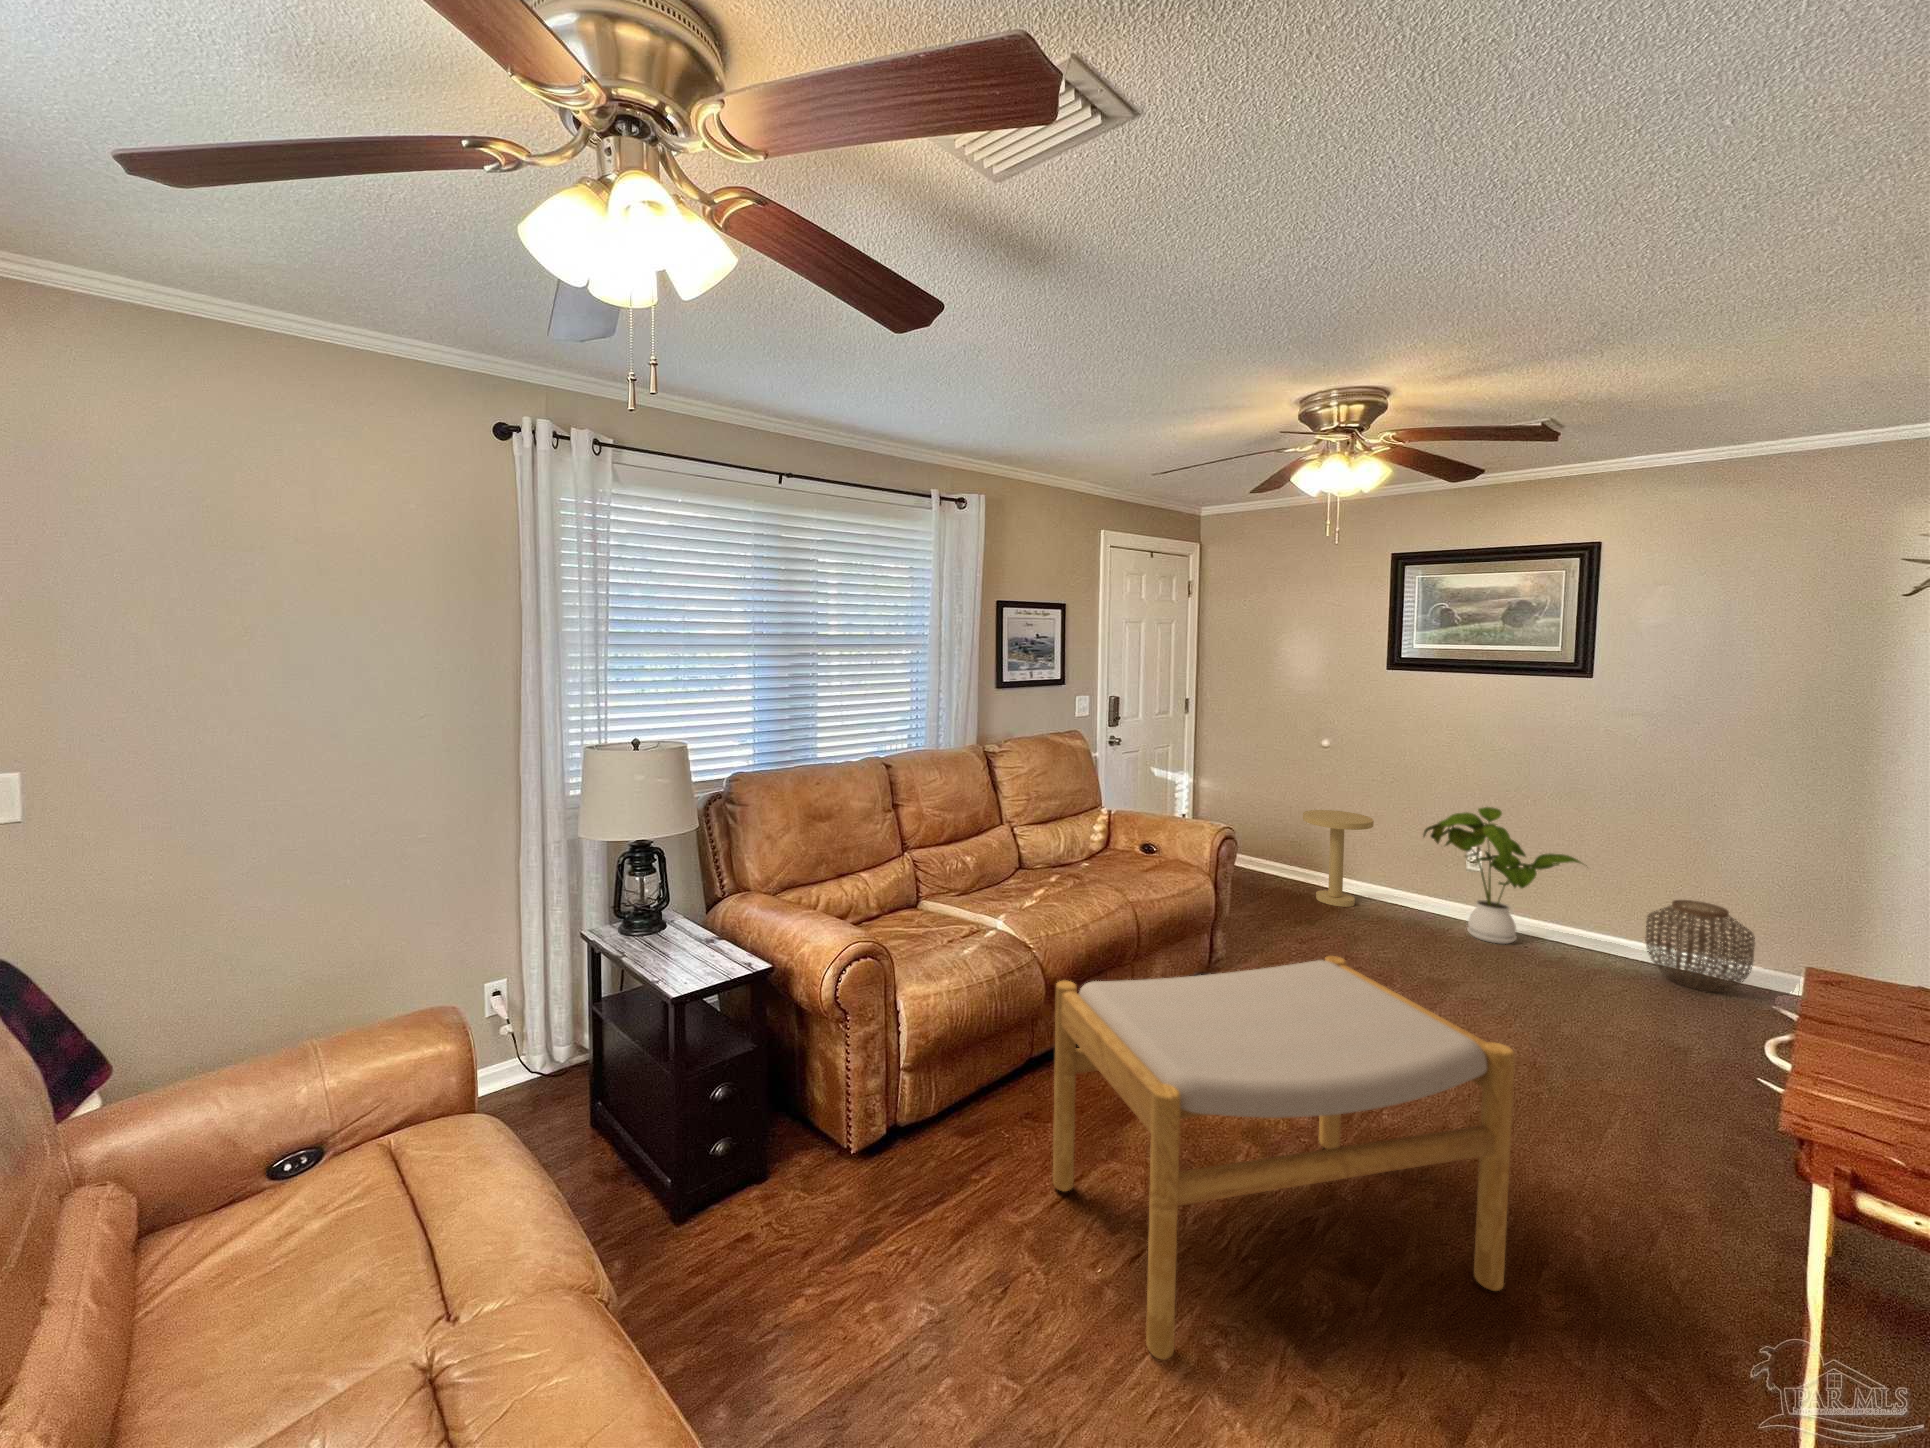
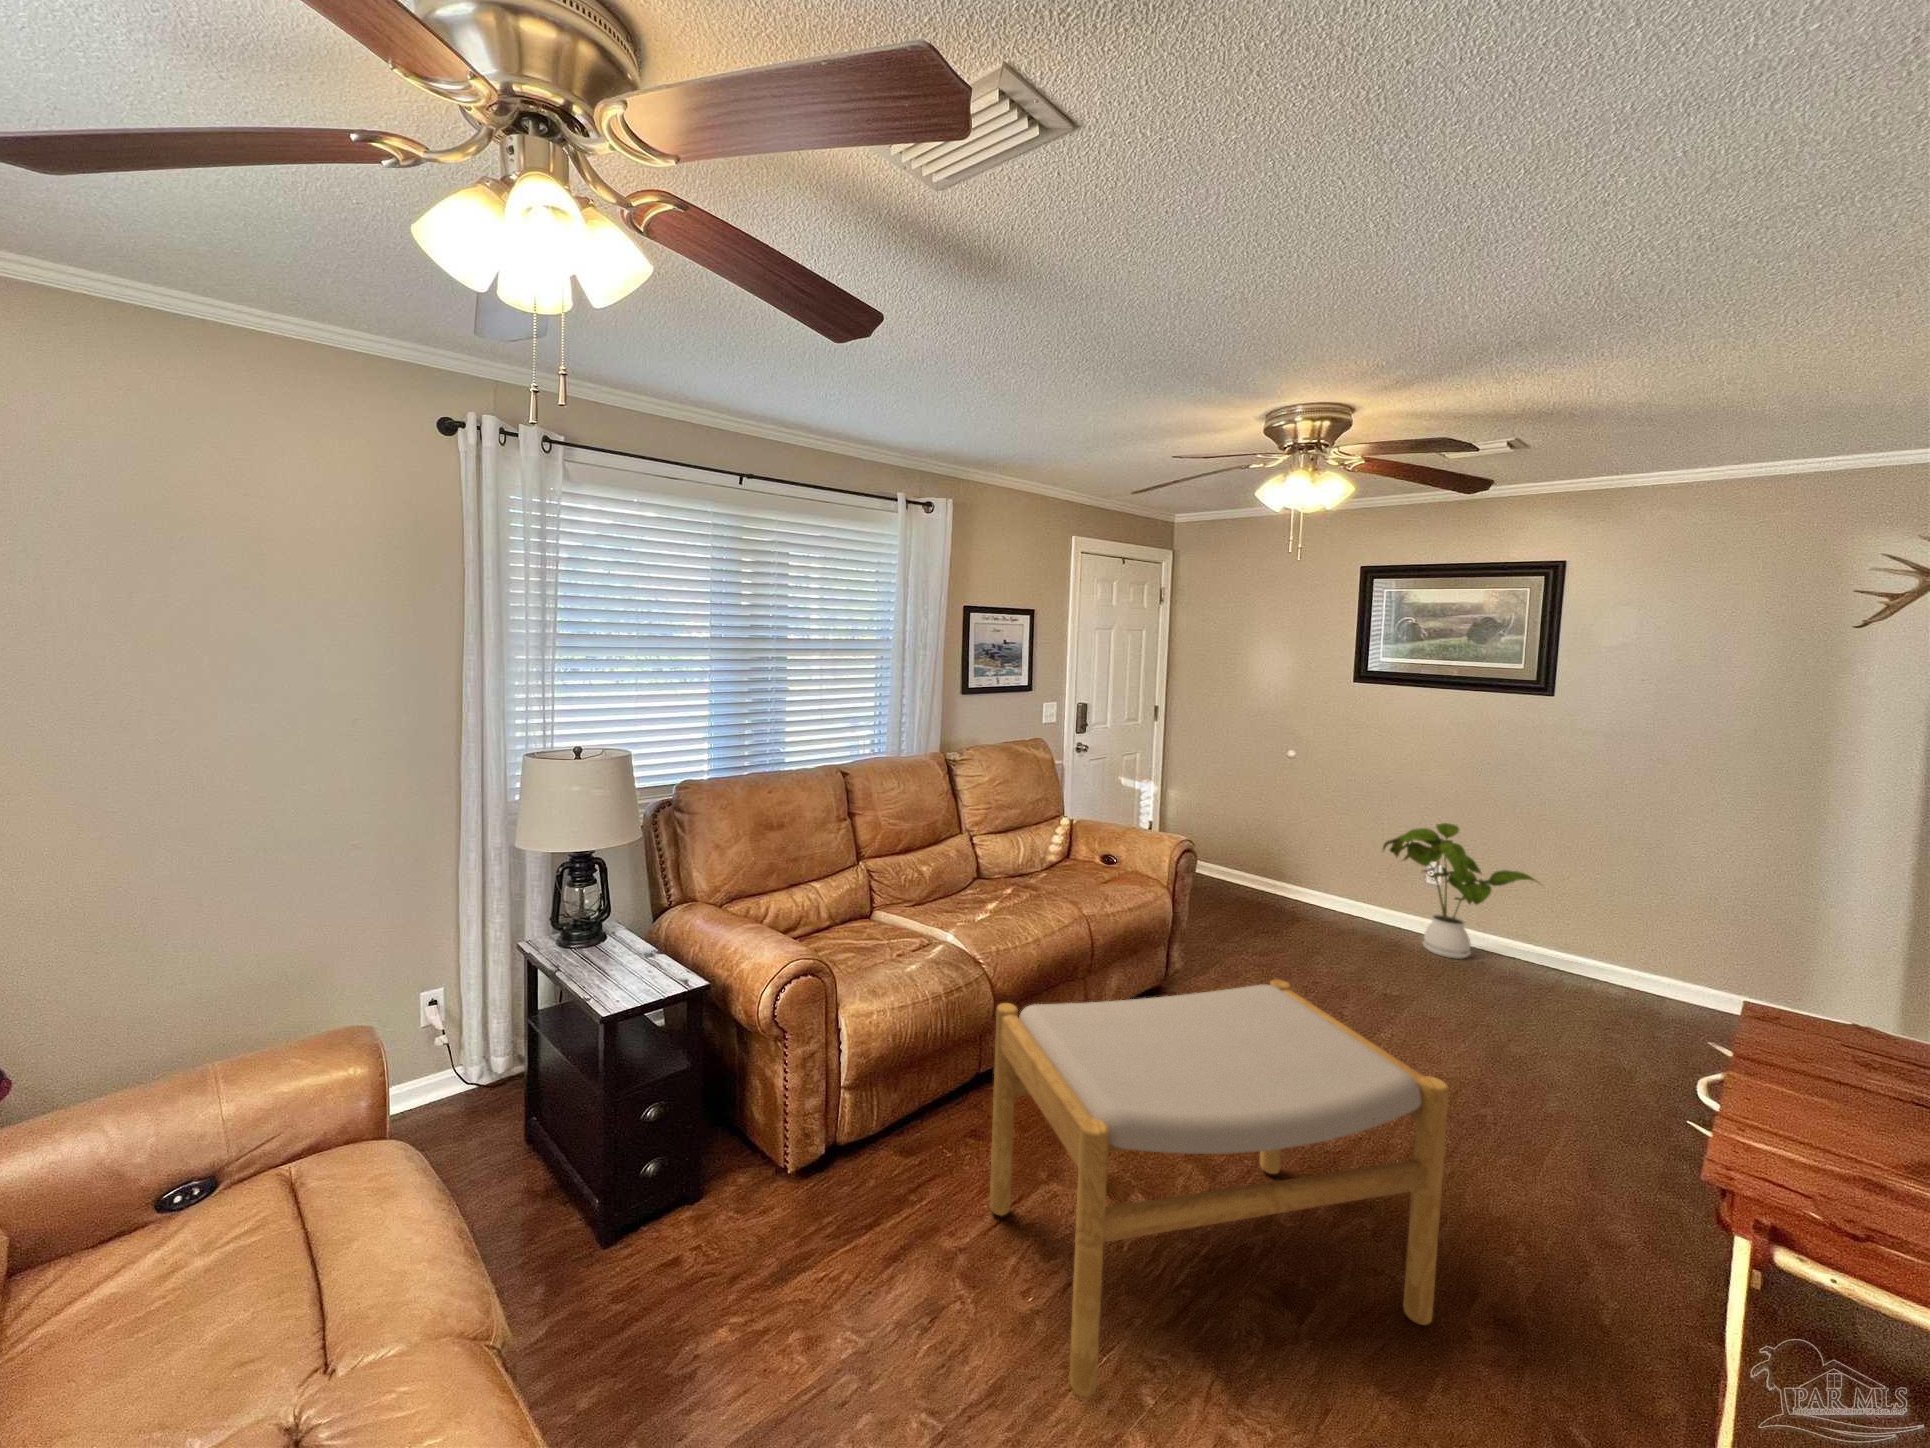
side table: present [1303,810,1374,907] -> none [1266,821,1335,918]
woven basket: present [1645,900,1755,992] -> none [1595,920,1700,1012]

